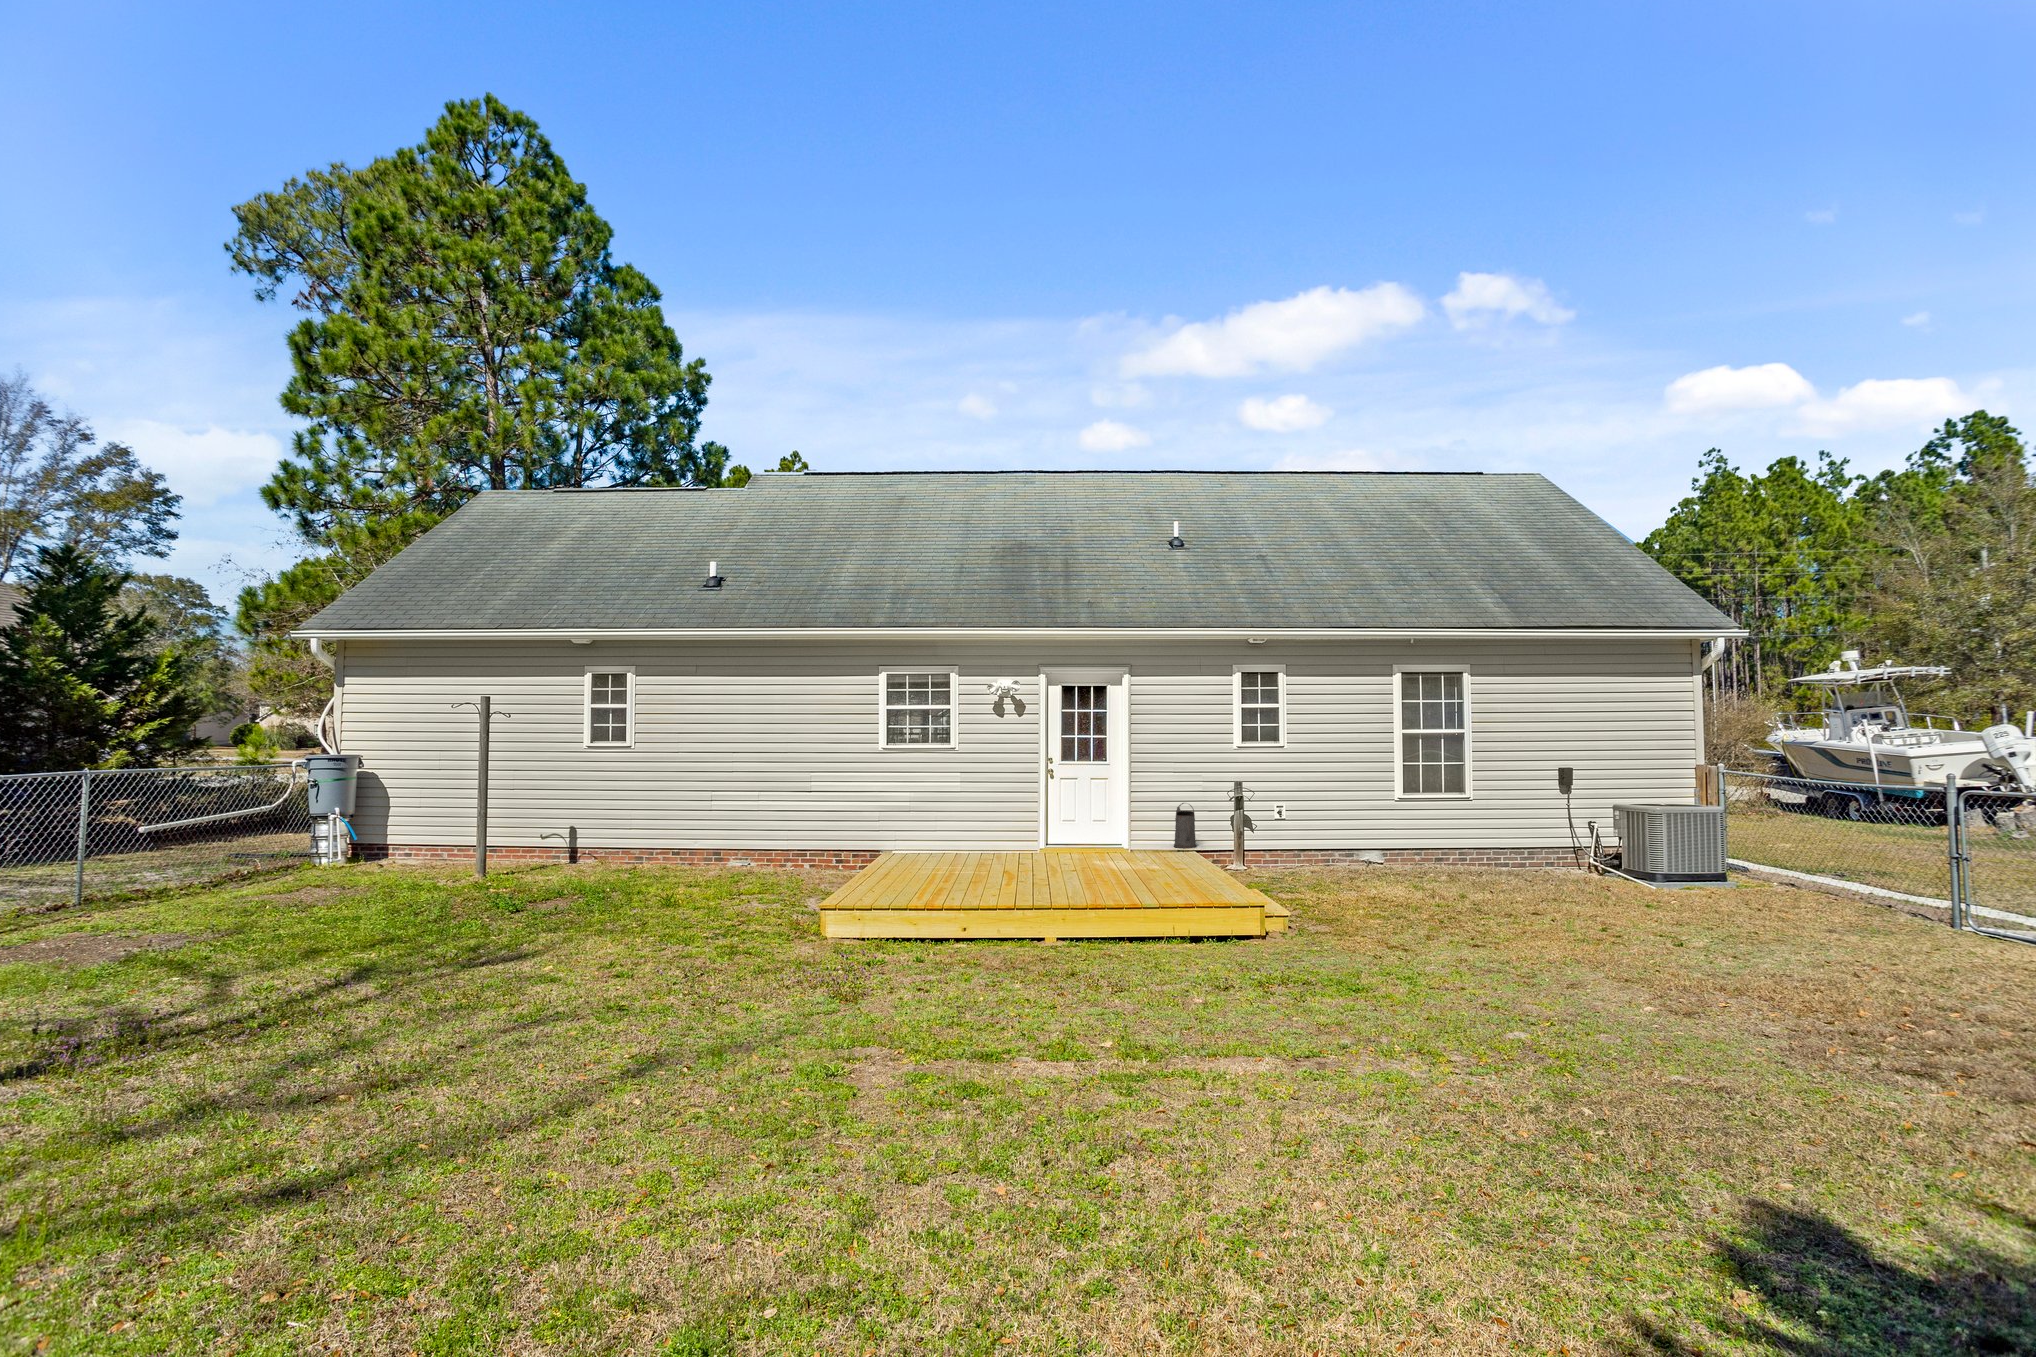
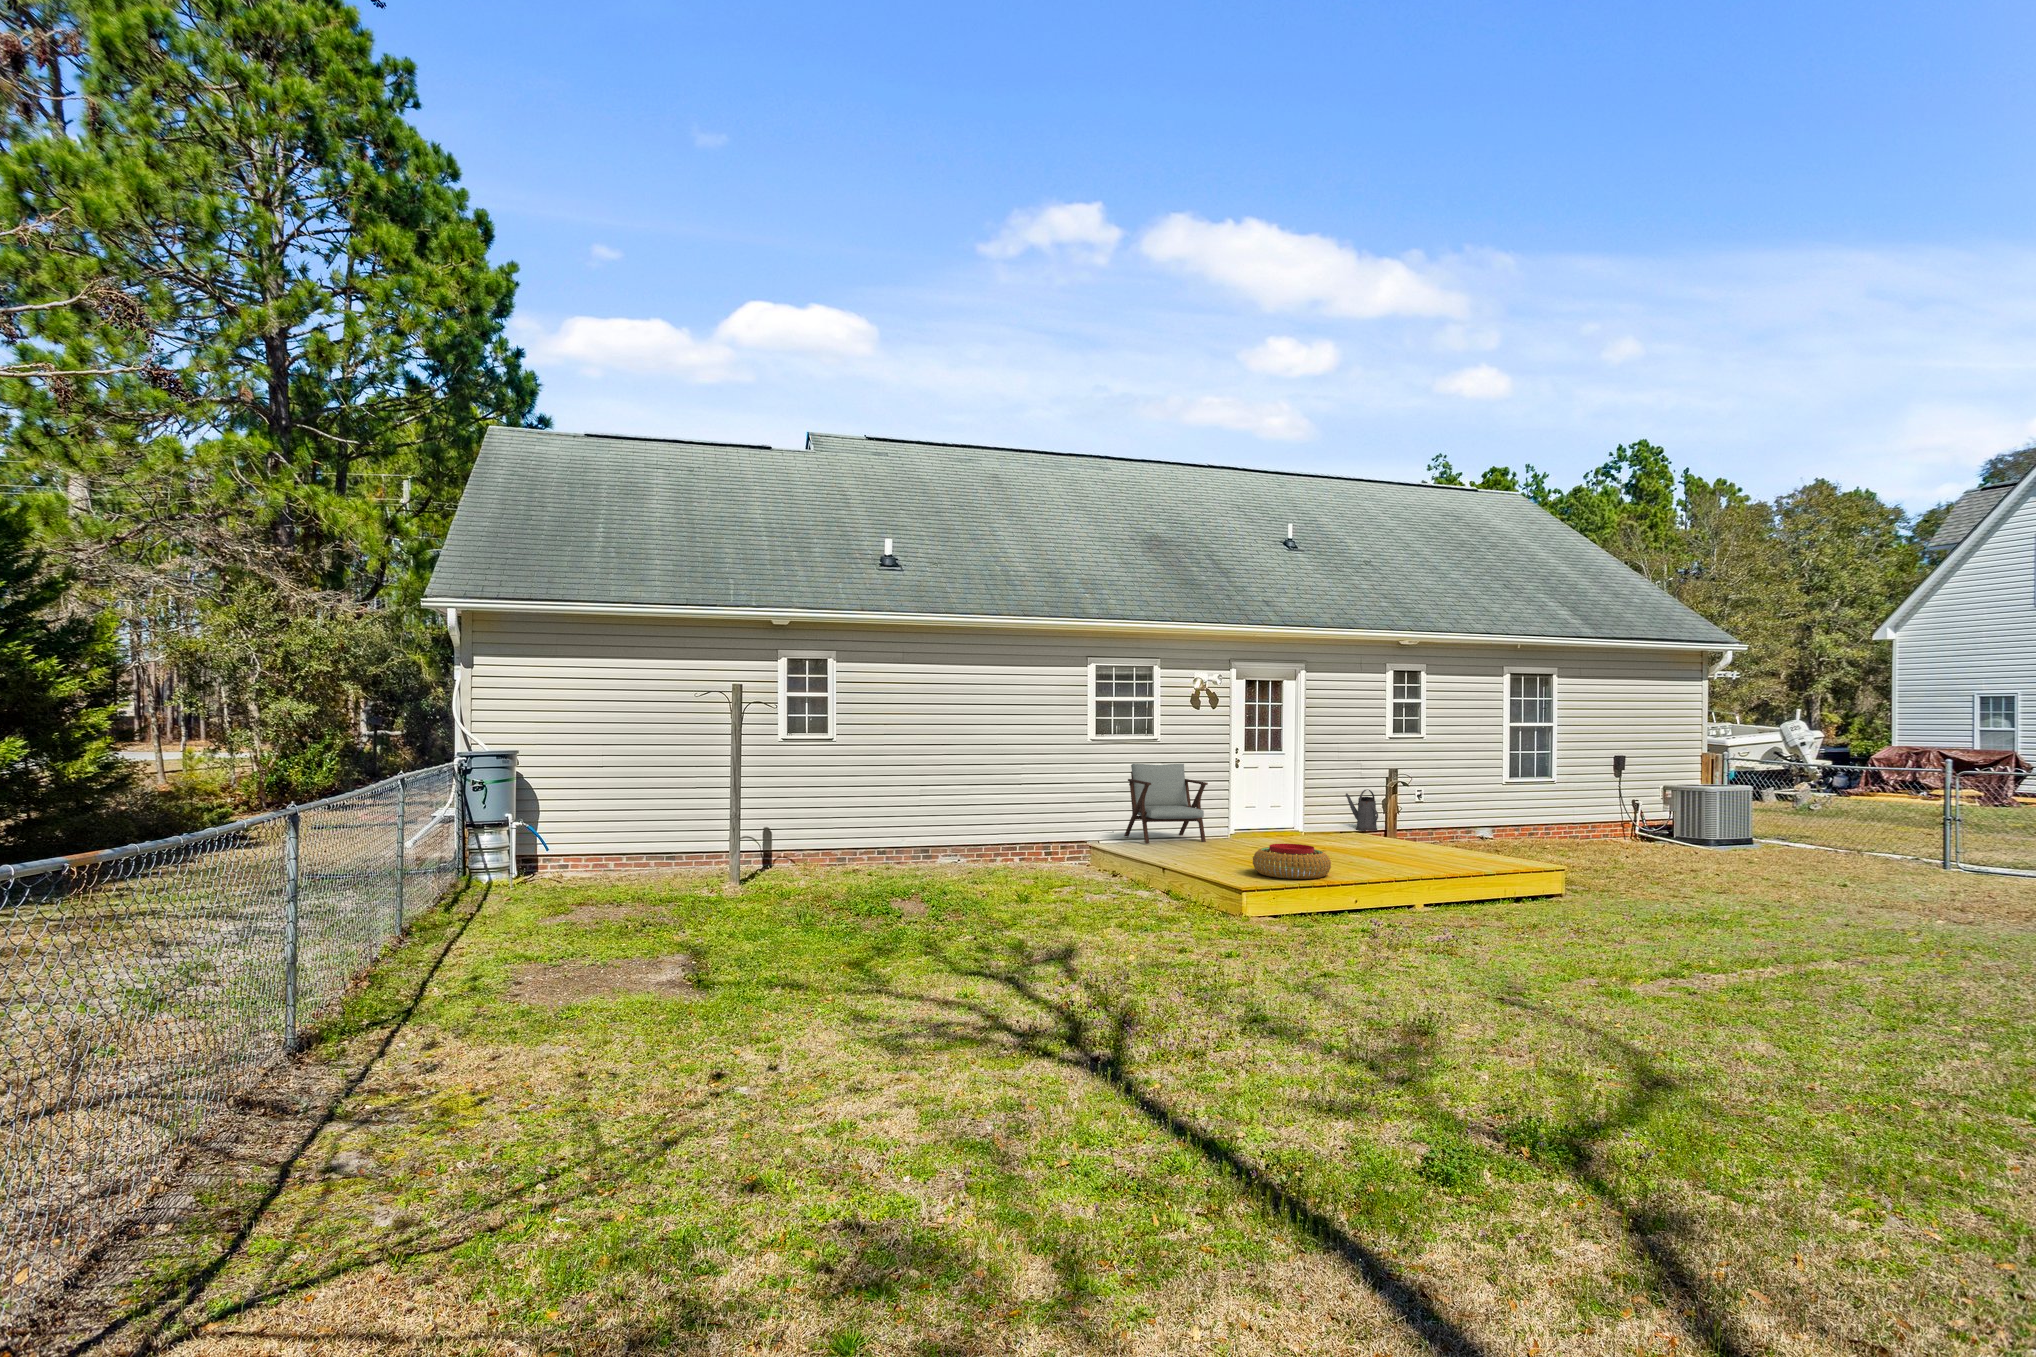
lounge chair: none [906,772,978,854] -> present [1124,764,1208,844]
pouf: none [878,857,960,896] -> present [1253,844,1331,879]

